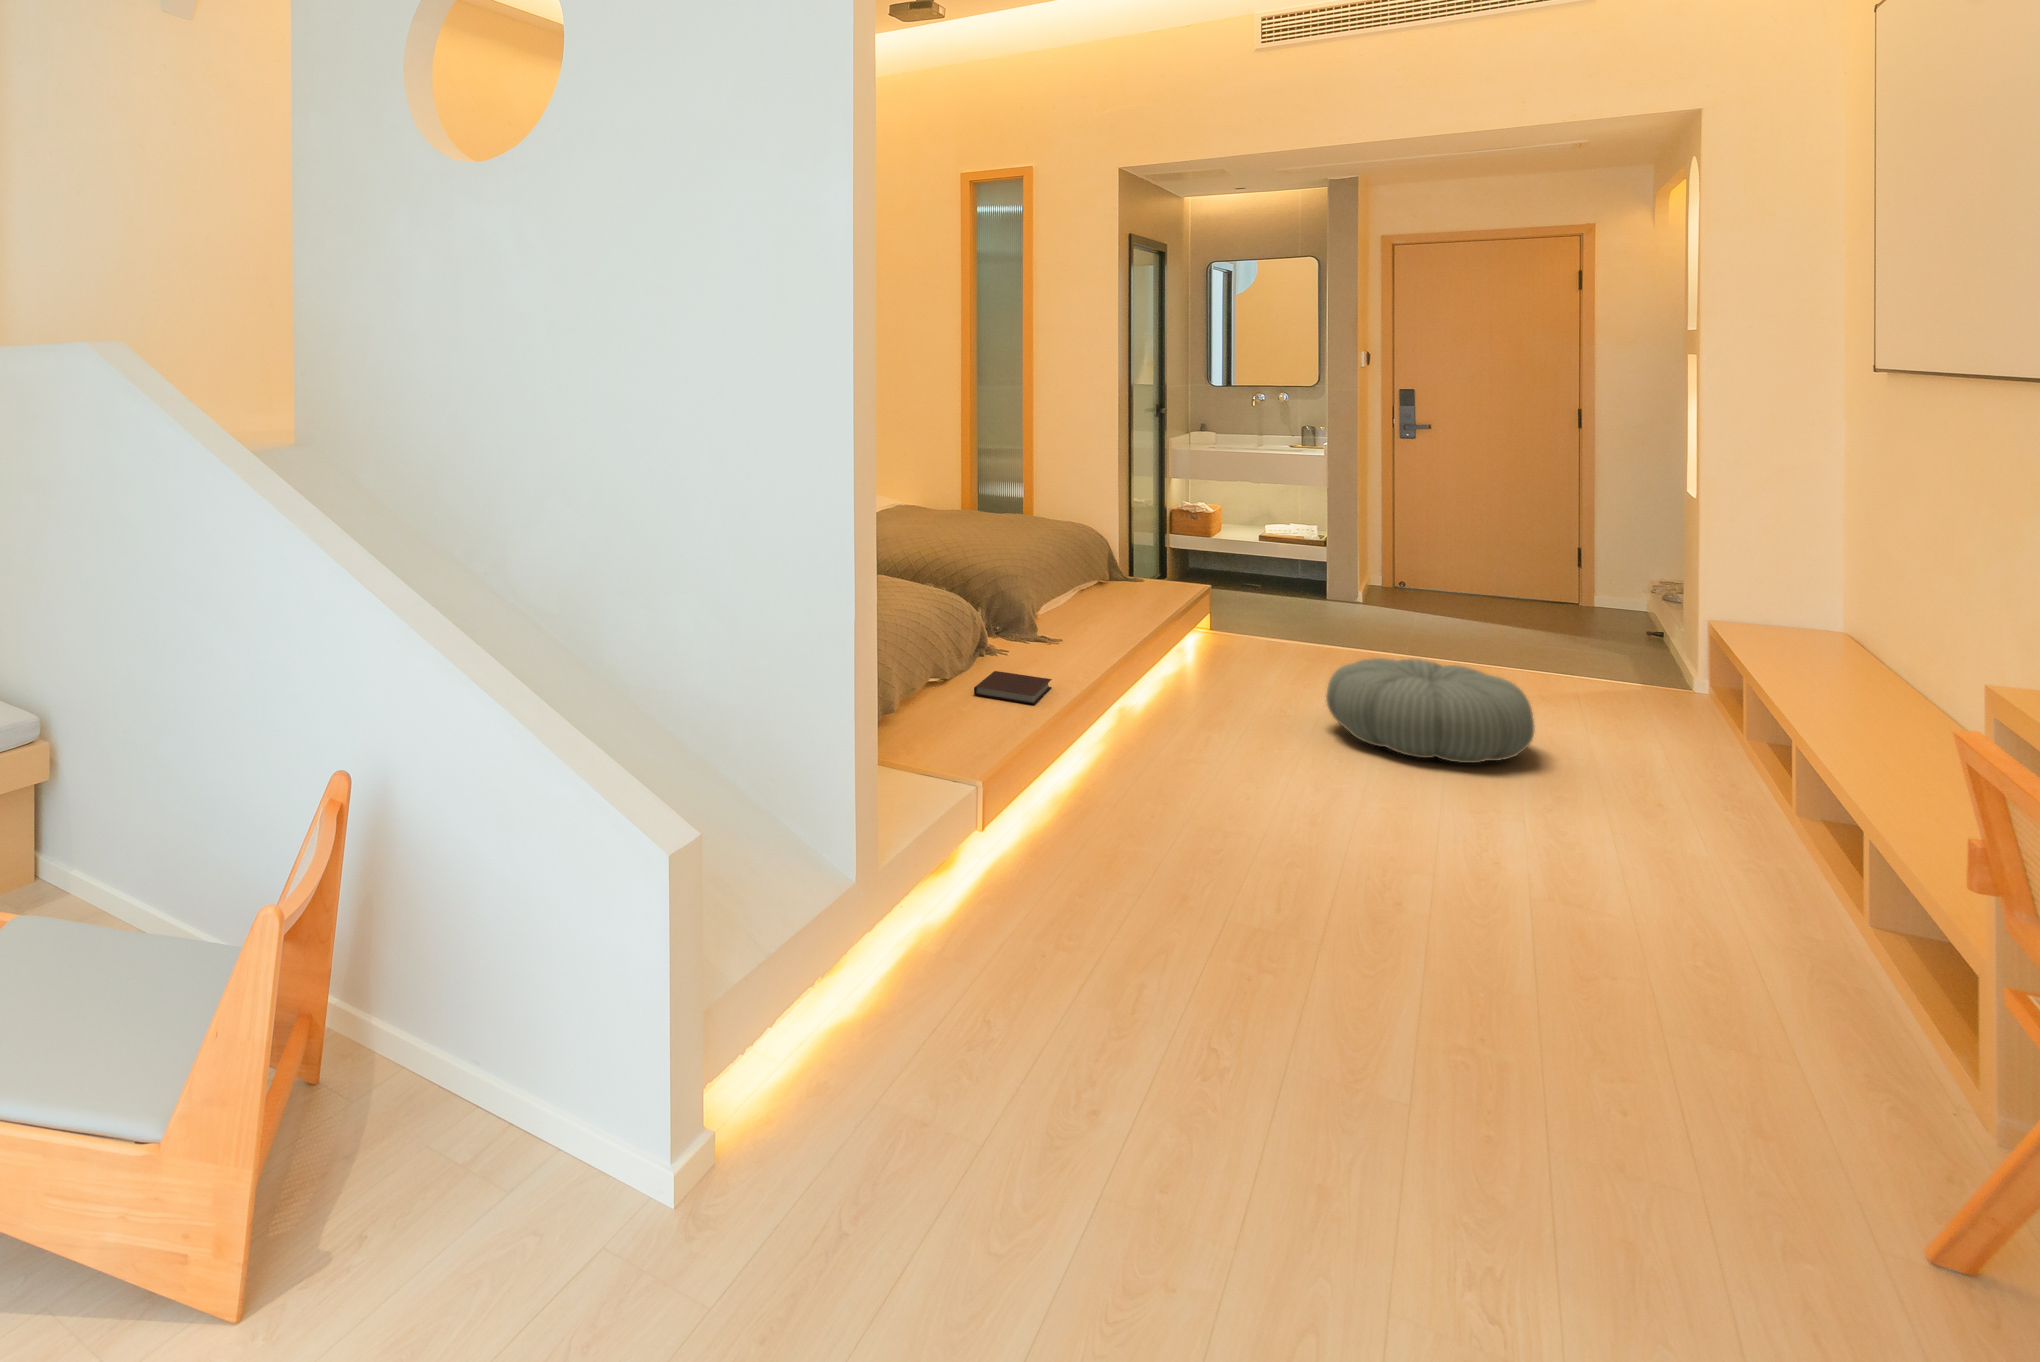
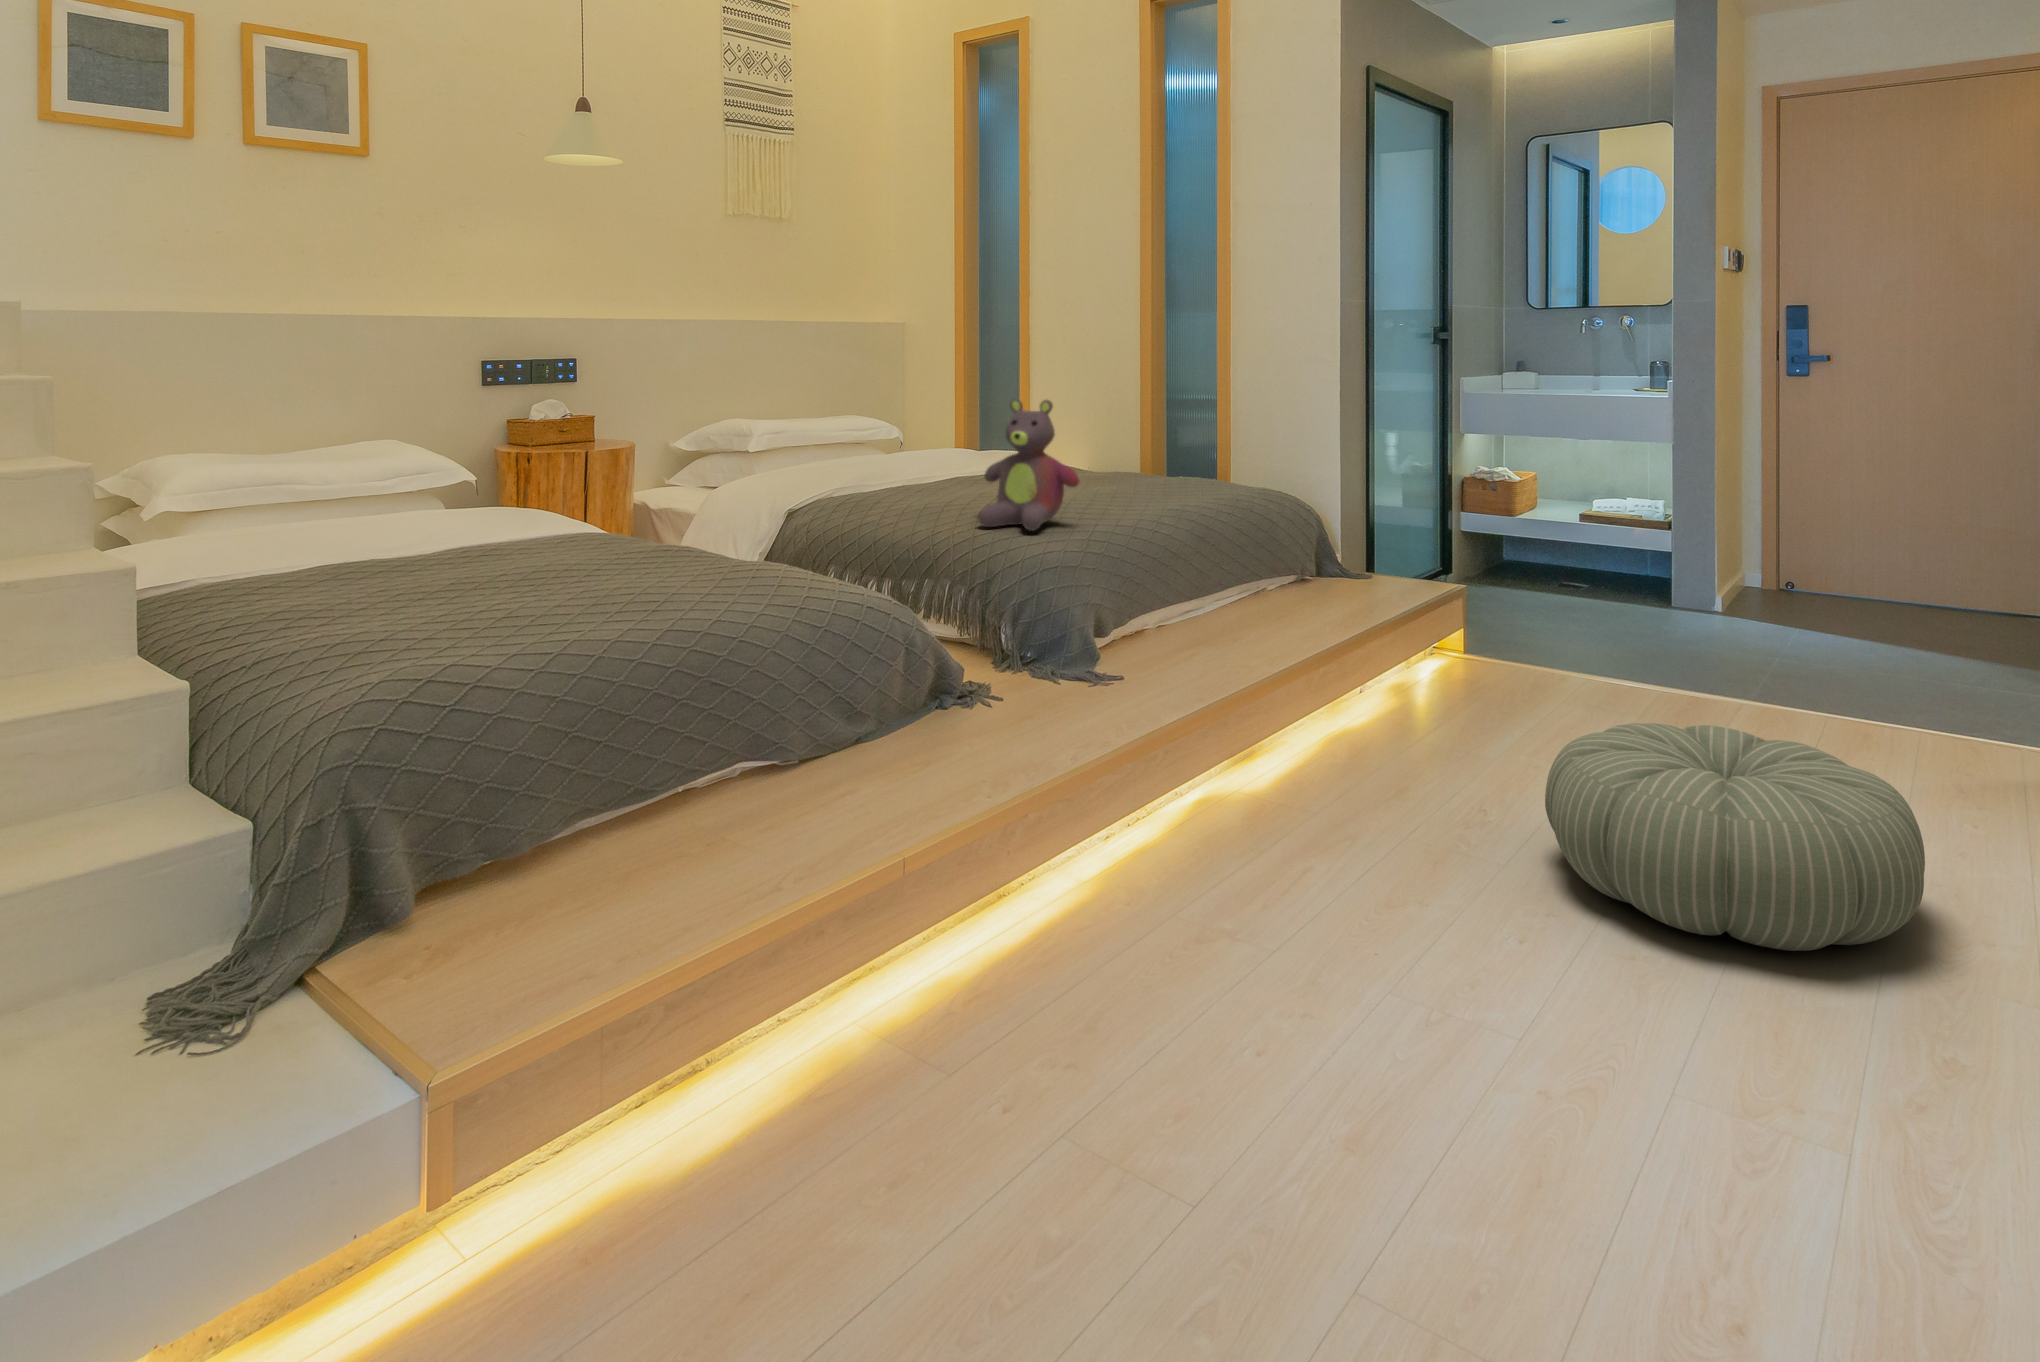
stuffed bear: none [931,473,998,555] -> present [978,399,1080,531]
notebook: present [974,671,1052,704] -> none [844,739,1012,816]

